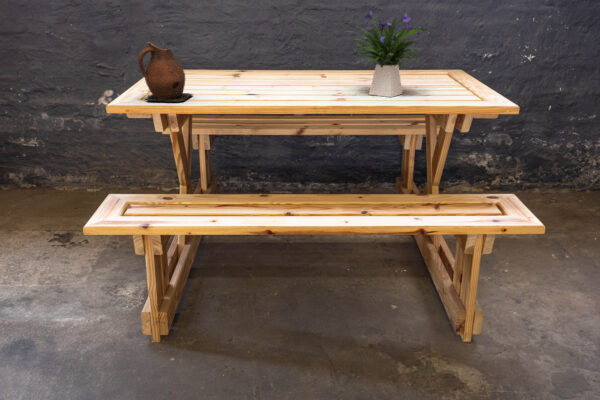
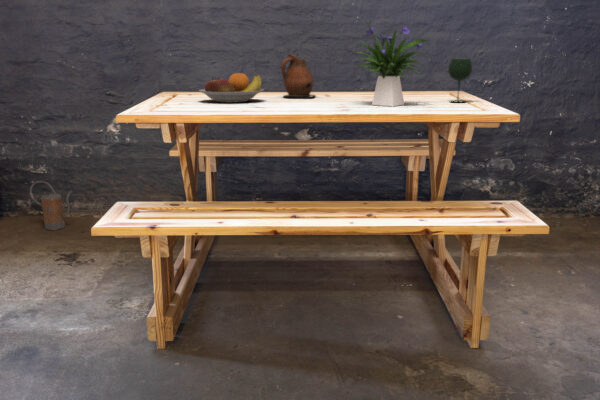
ceramic pitcher: present [138,42,193,102] -> present [281,54,315,97]
wine glass: none [449,43,474,90] -> present [448,59,472,103]
fruit bowl: none [190,56,258,88] -> present [199,73,263,103]
watering can: none [21,156,64,205] -> present [30,181,72,230]

